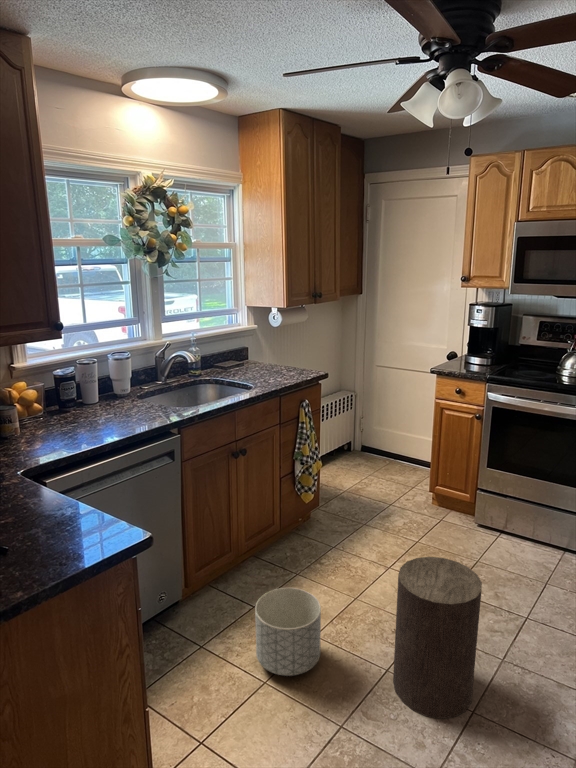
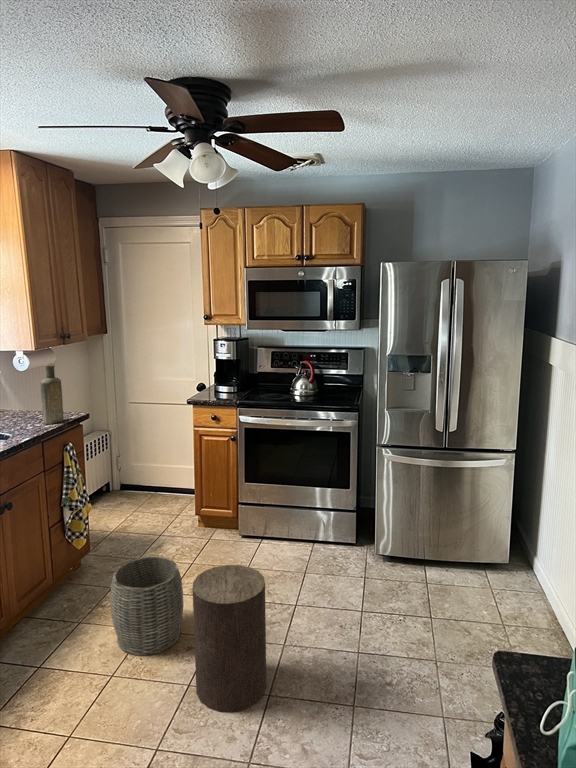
bottle: none [280,321,304,379] -> present [41,364,64,424]
woven basket: none [324,526,396,626] -> present [111,557,183,656]
planter: present [255,588,321,676] -> none [48,633,122,727]

